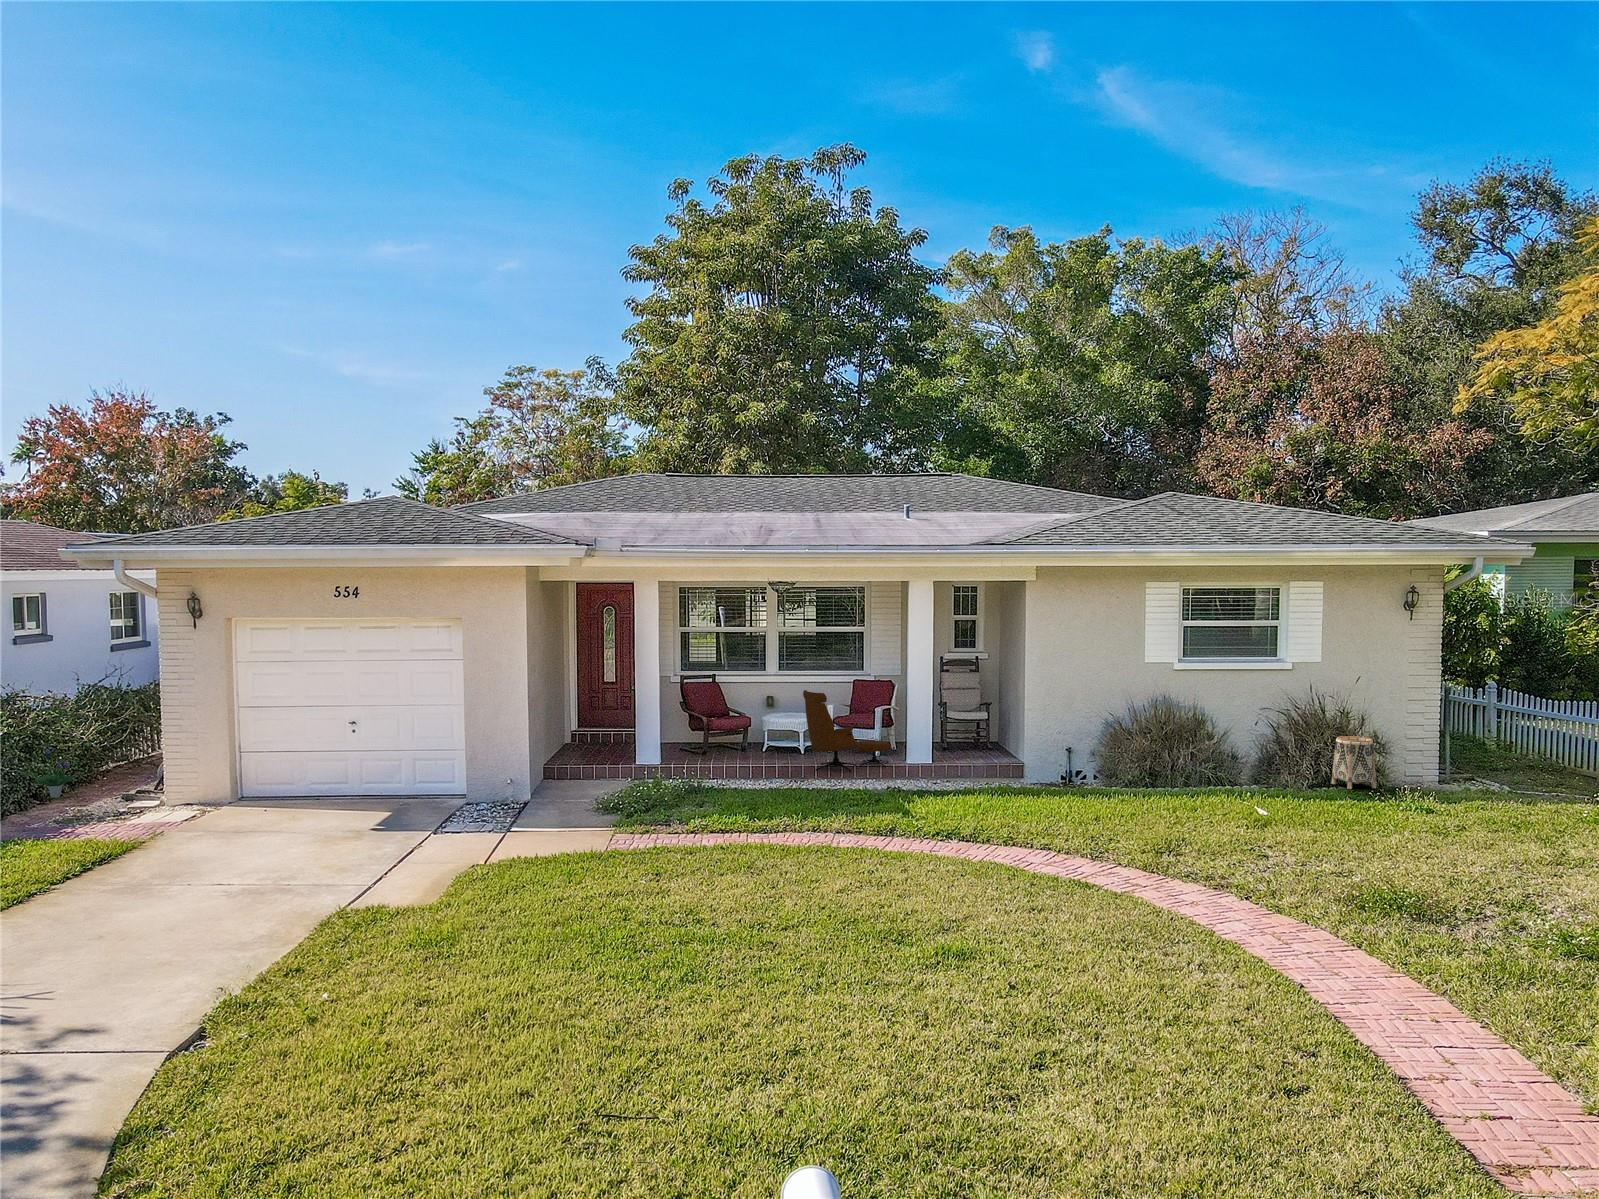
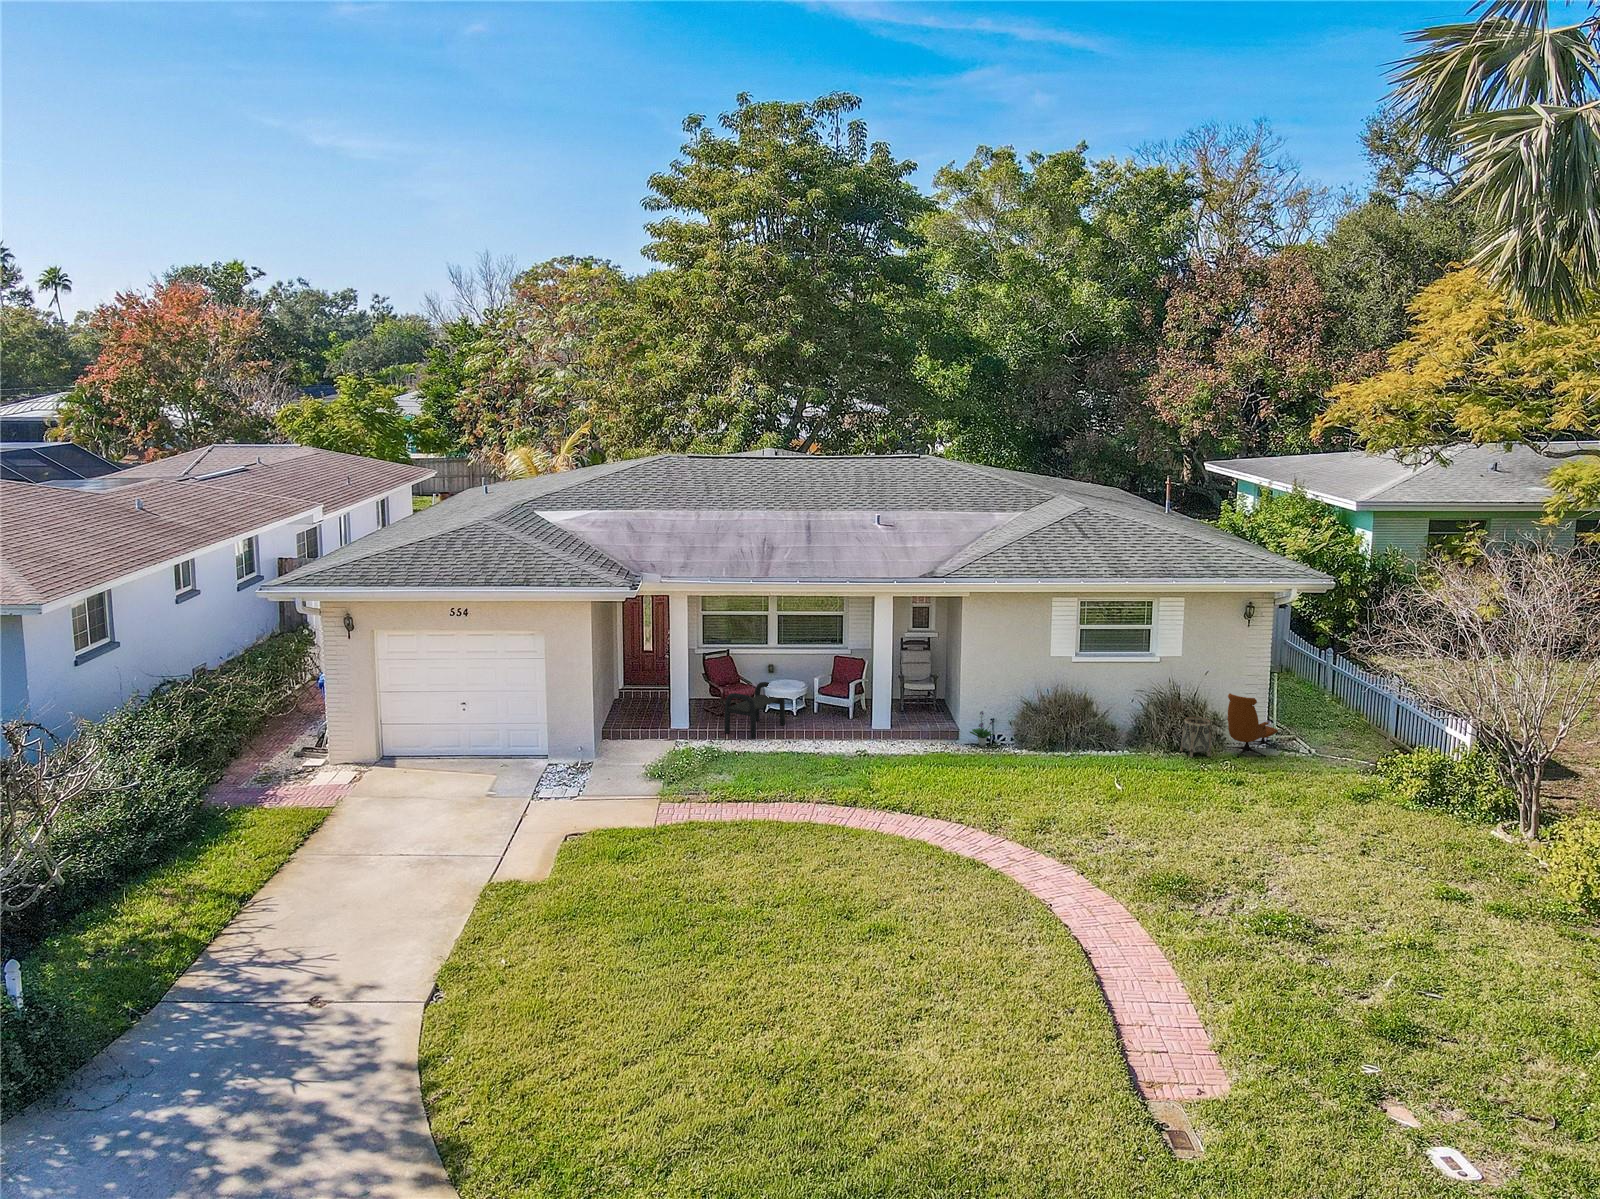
lounge chair: present [803,690,891,772] -> present [1227,693,1278,757]
bench: none [707,708,789,776] -> present [725,682,785,739]
potted plant: present [35,749,76,798] -> present [970,711,994,746]

